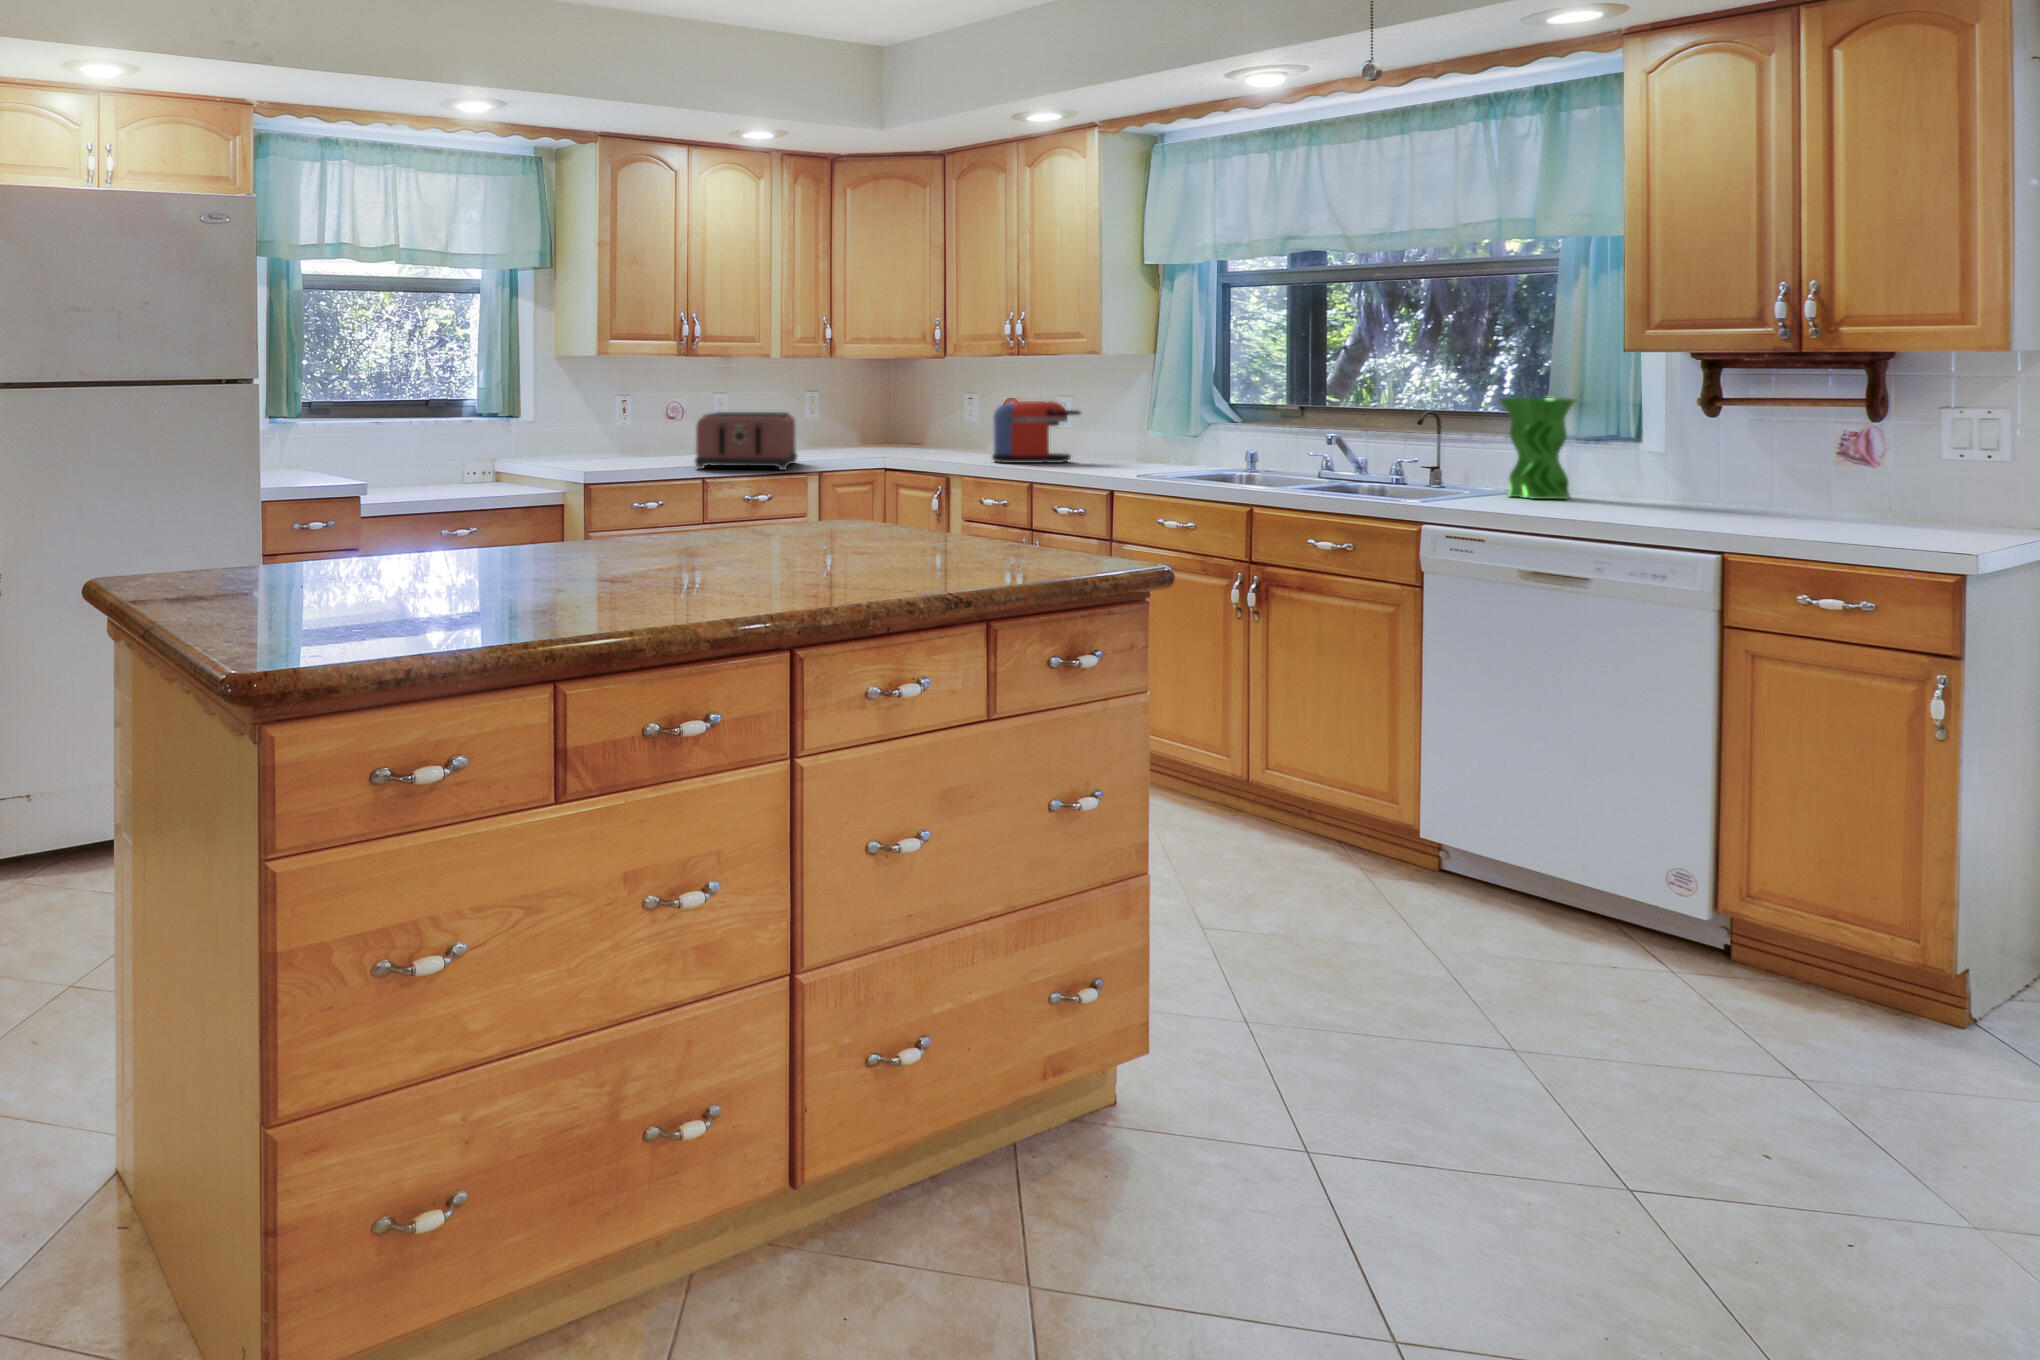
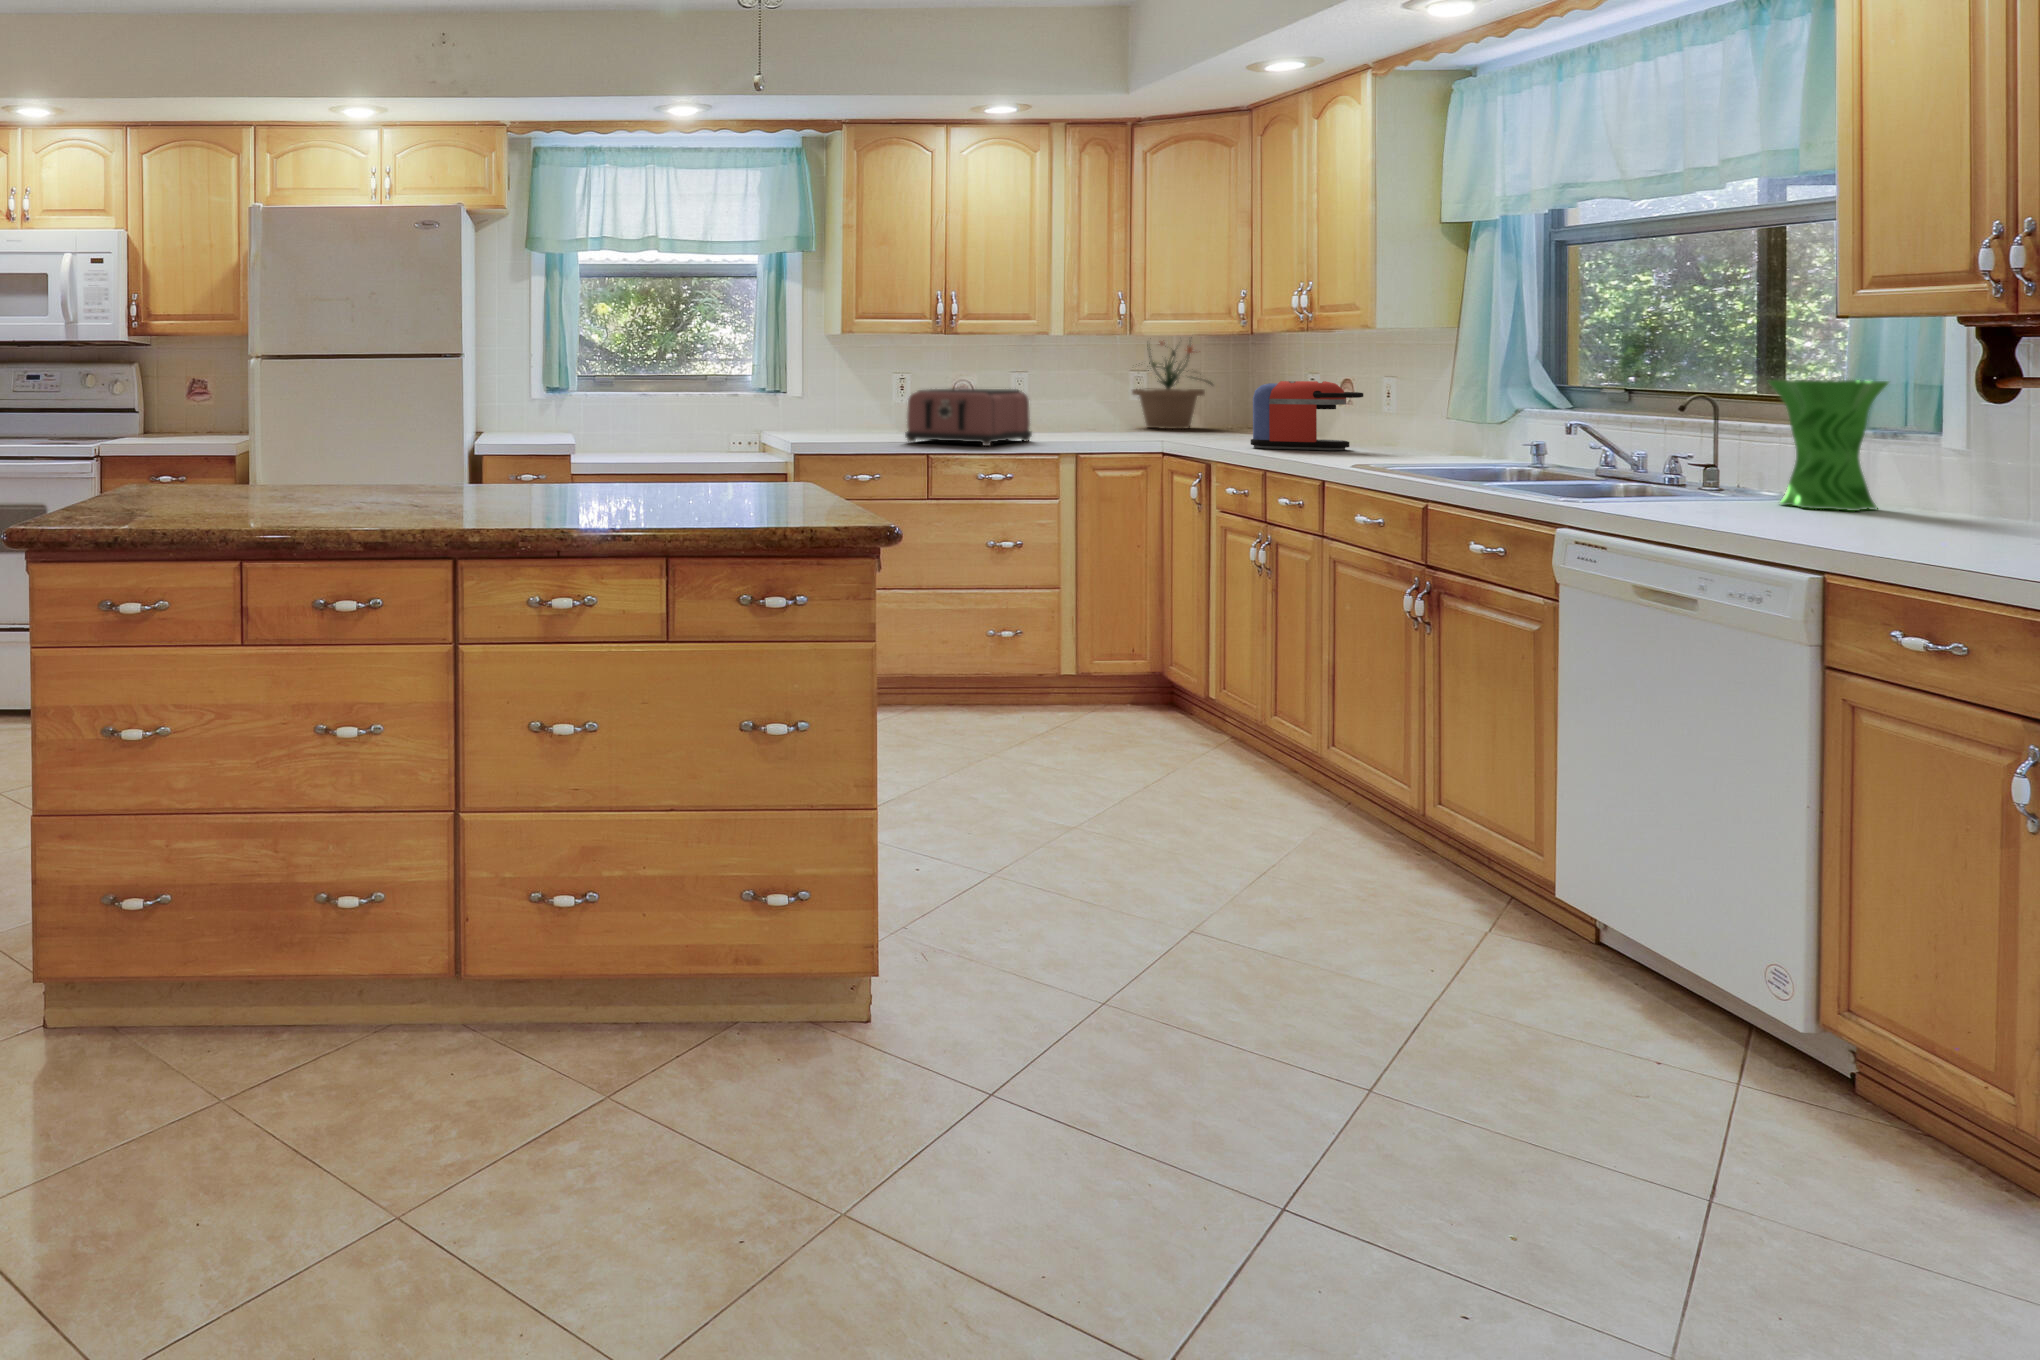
potted plant: none [810,347,892,446] -> present [1132,342,1212,429]

